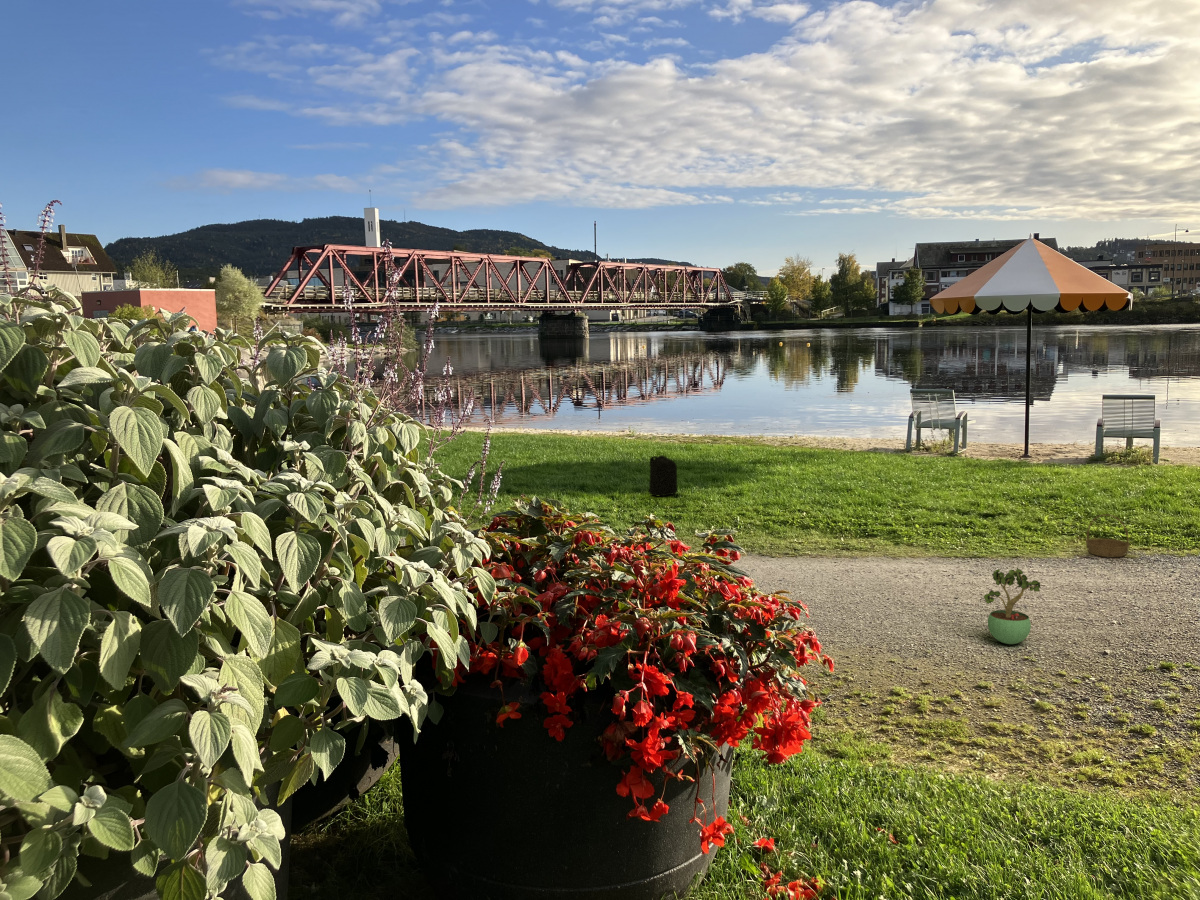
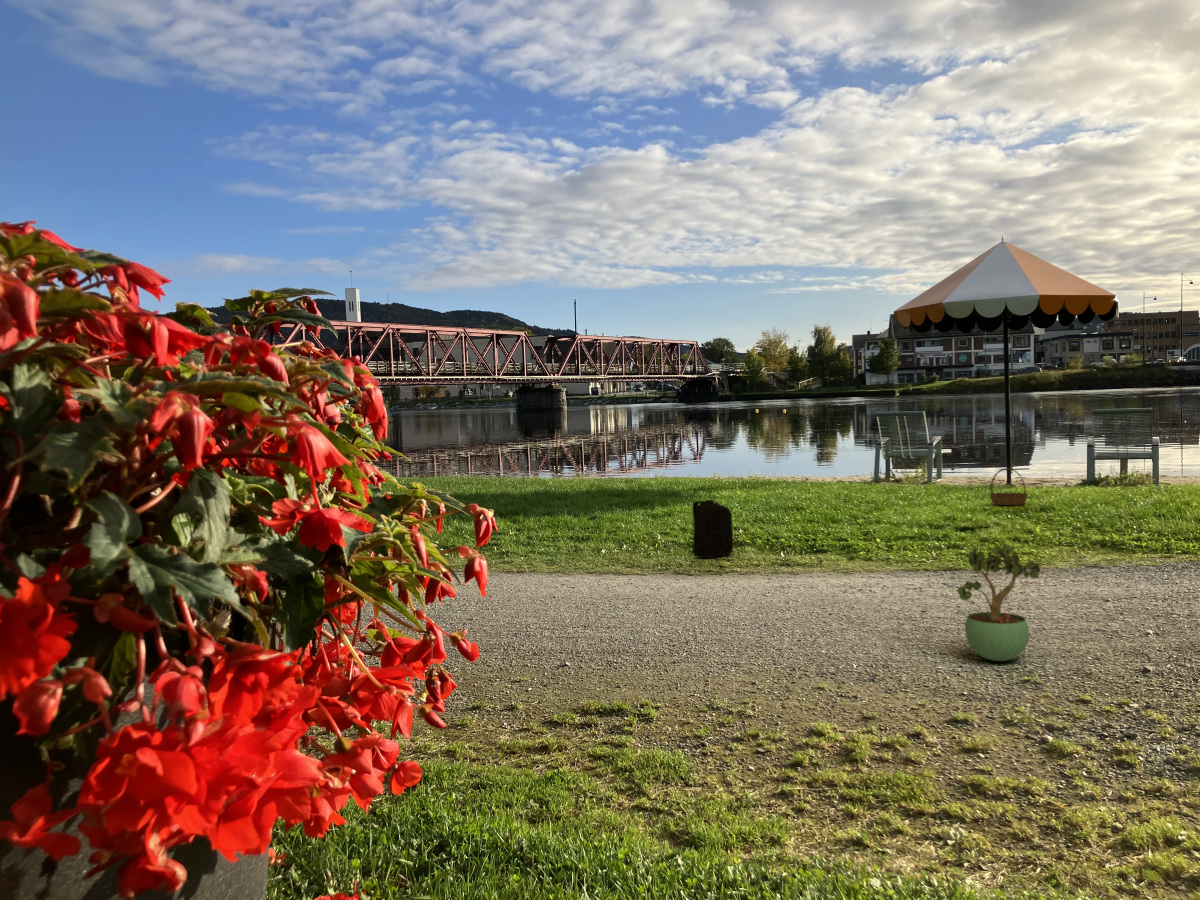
backpack: present [648,455,678,496] -> present [692,500,733,558]
basket: present [1085,514,1130,557] -> present [989,468,1027,505]

